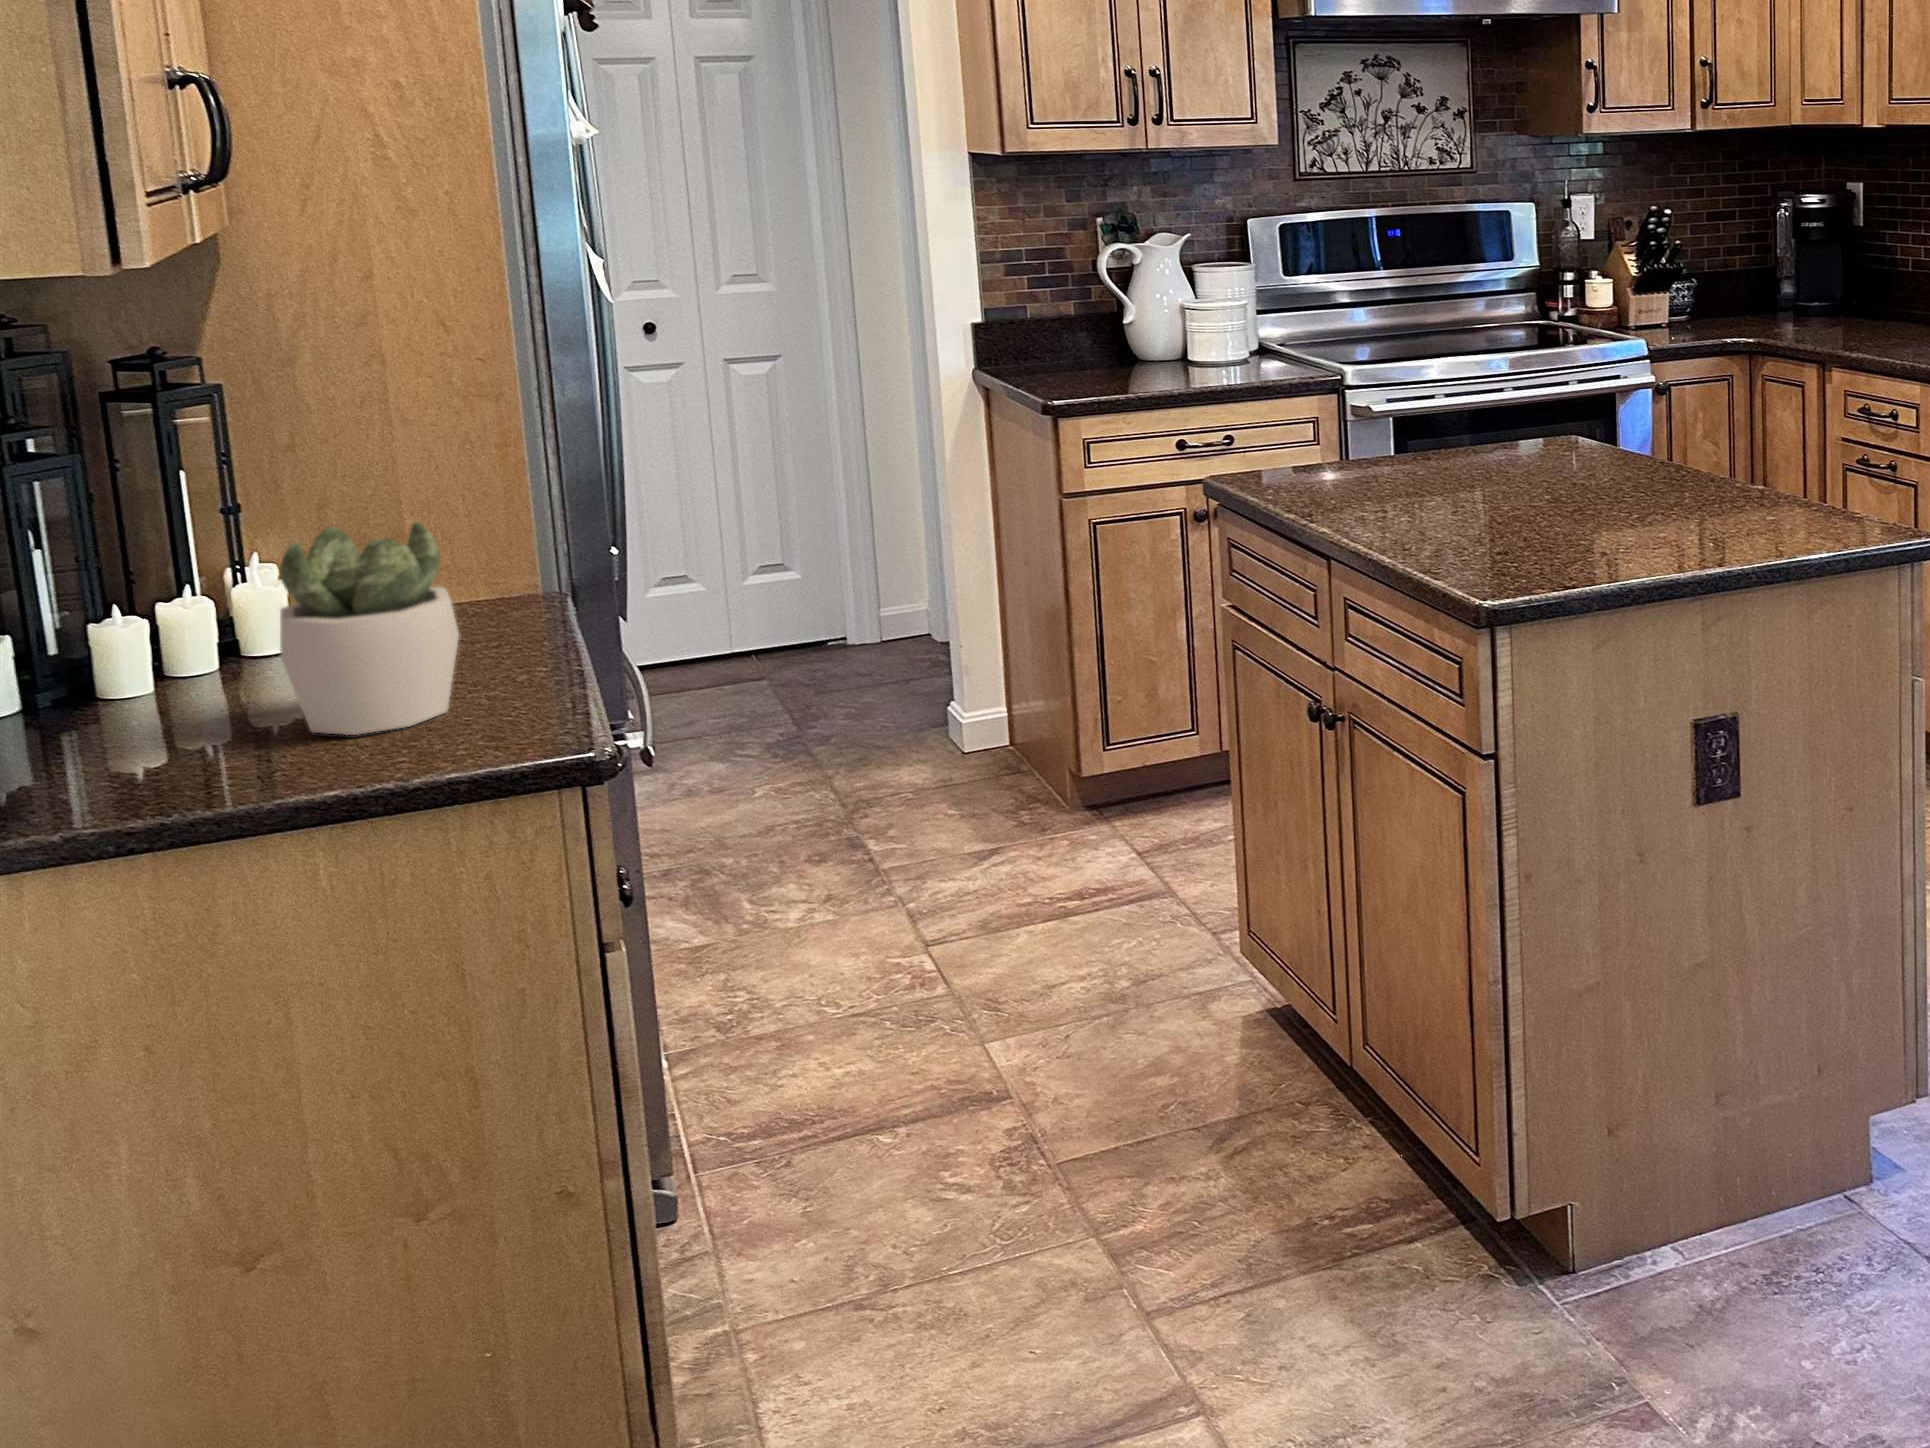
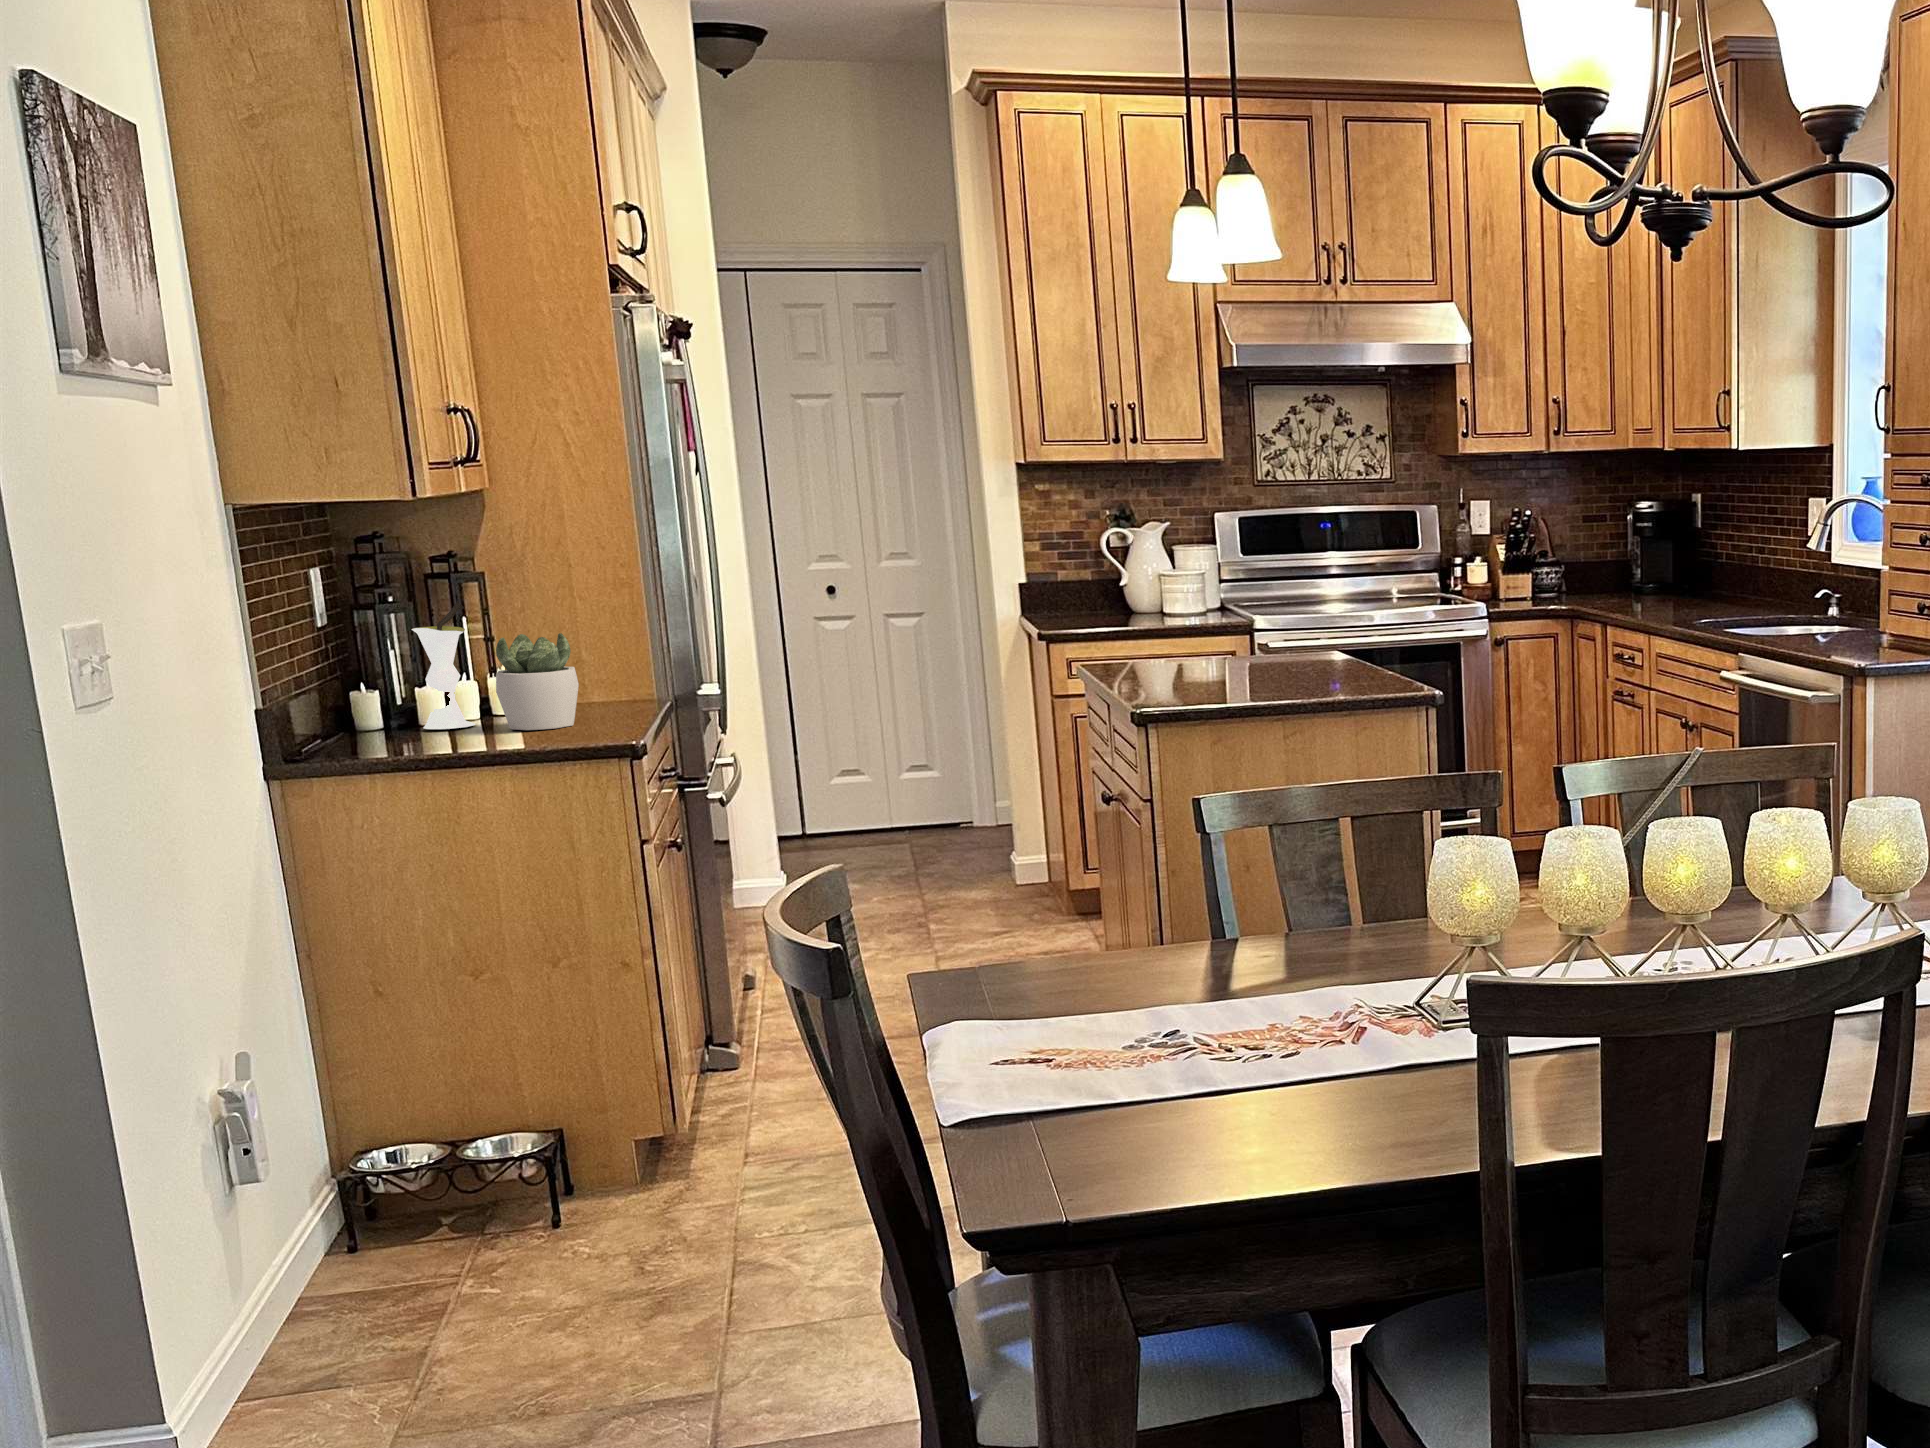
vase: none [80,458,221,735] -> present [412,601,475,729]

